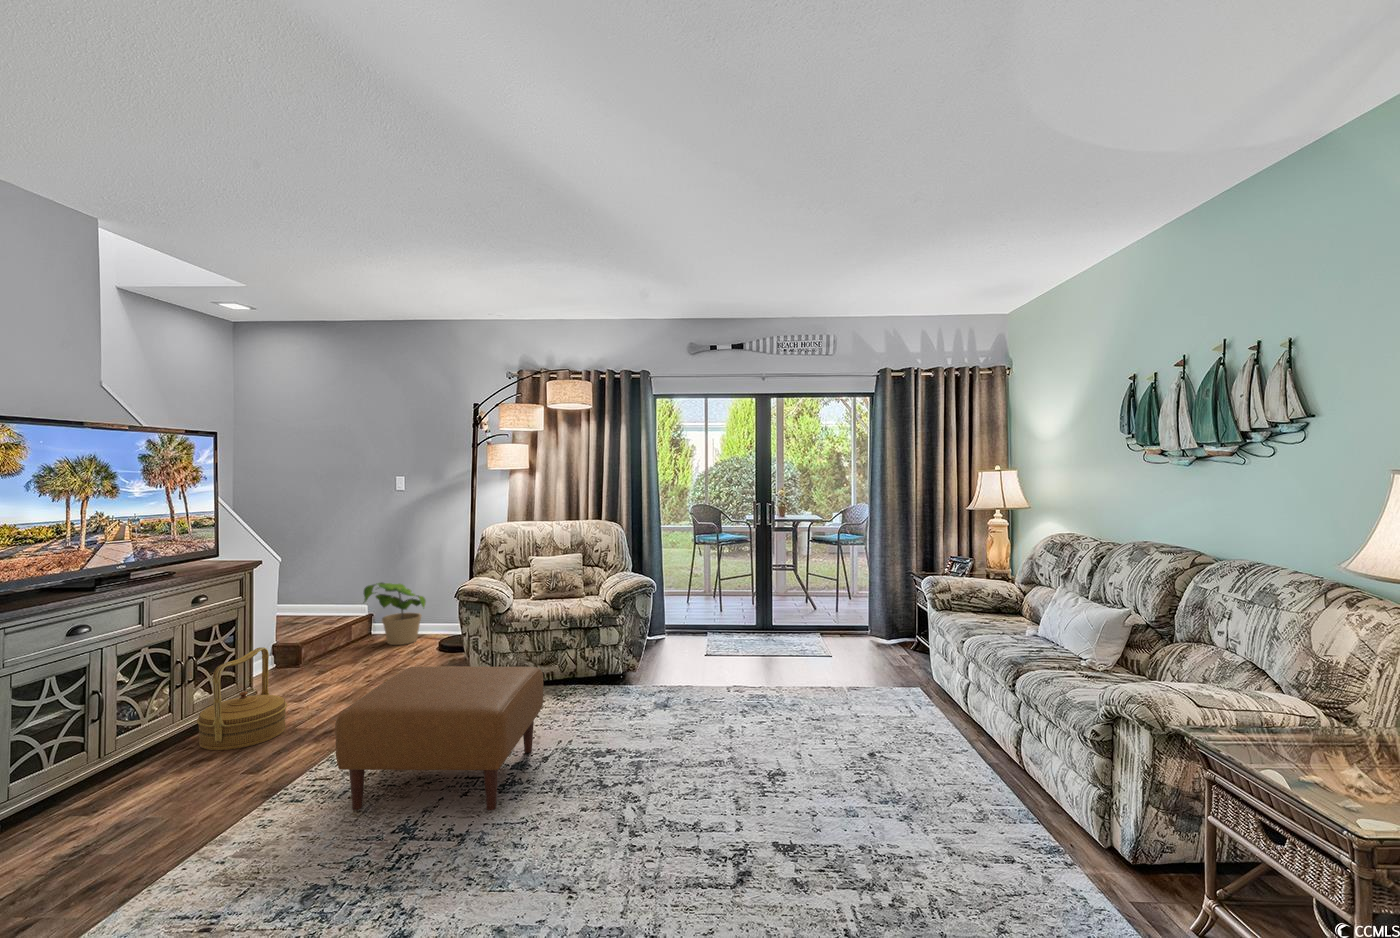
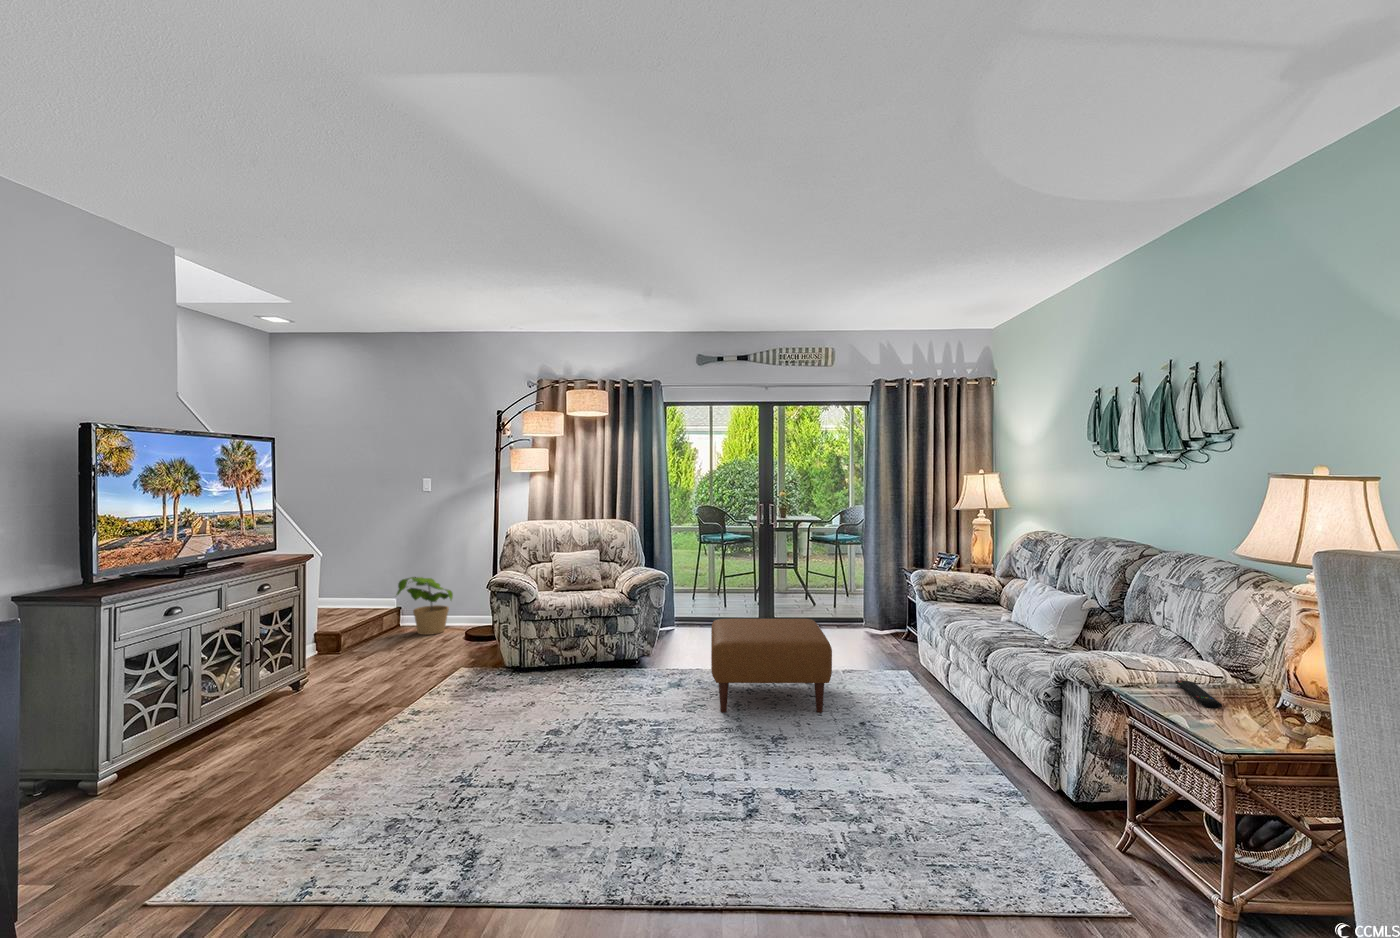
woven basket: present [197,647,287,750] -> none [266,631,343,720]
ottoman: present [335,666,543,810] -> present [711,618,832,713]
remote control: none [1259,722,1329,763] -> present [1175,680,1222,708]

